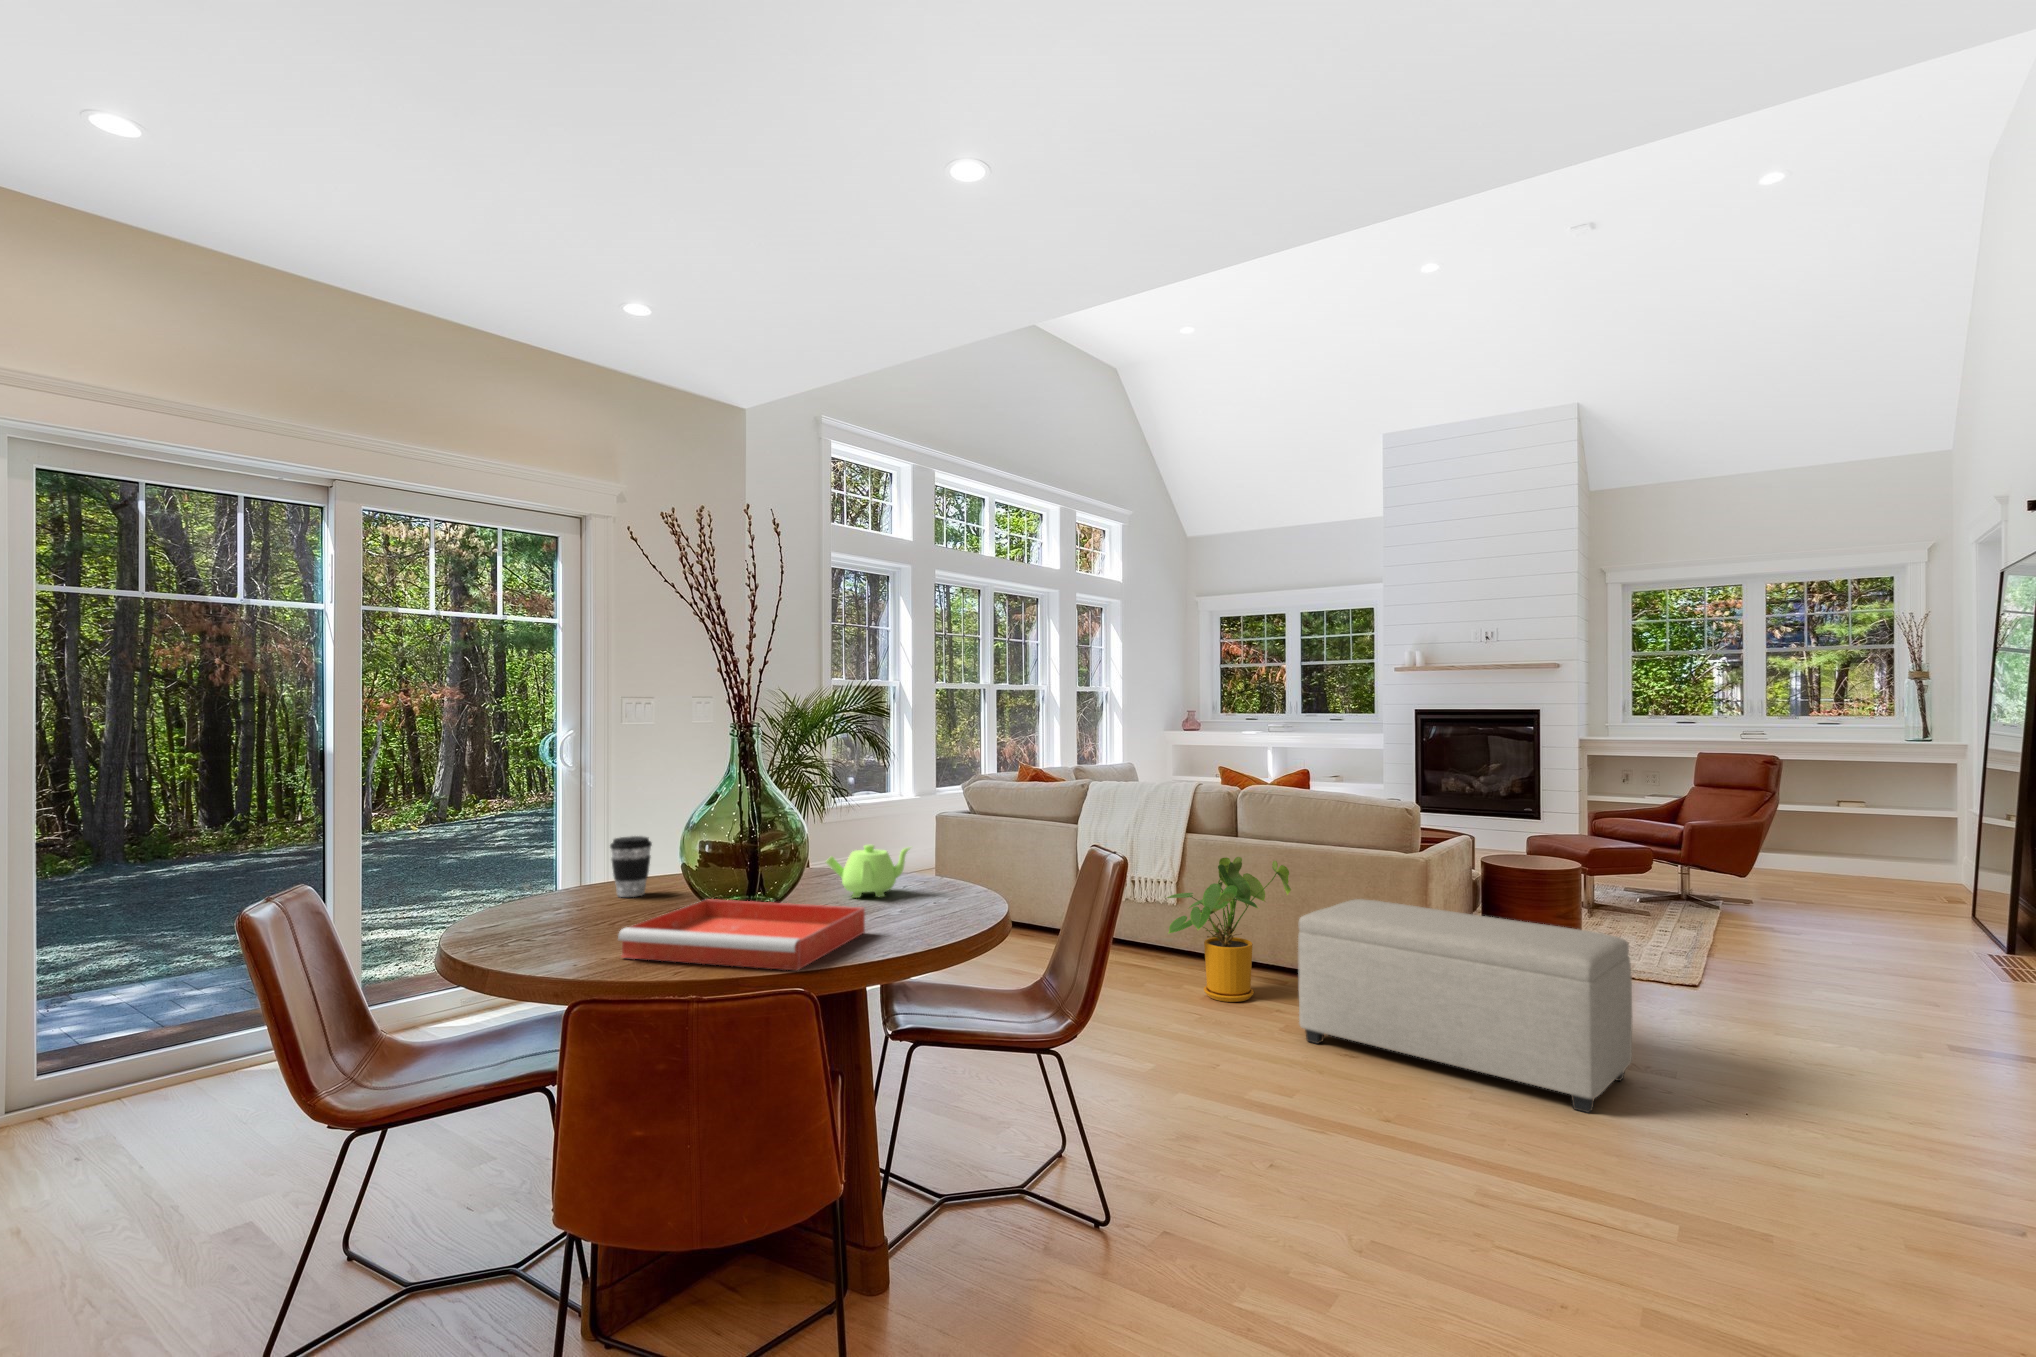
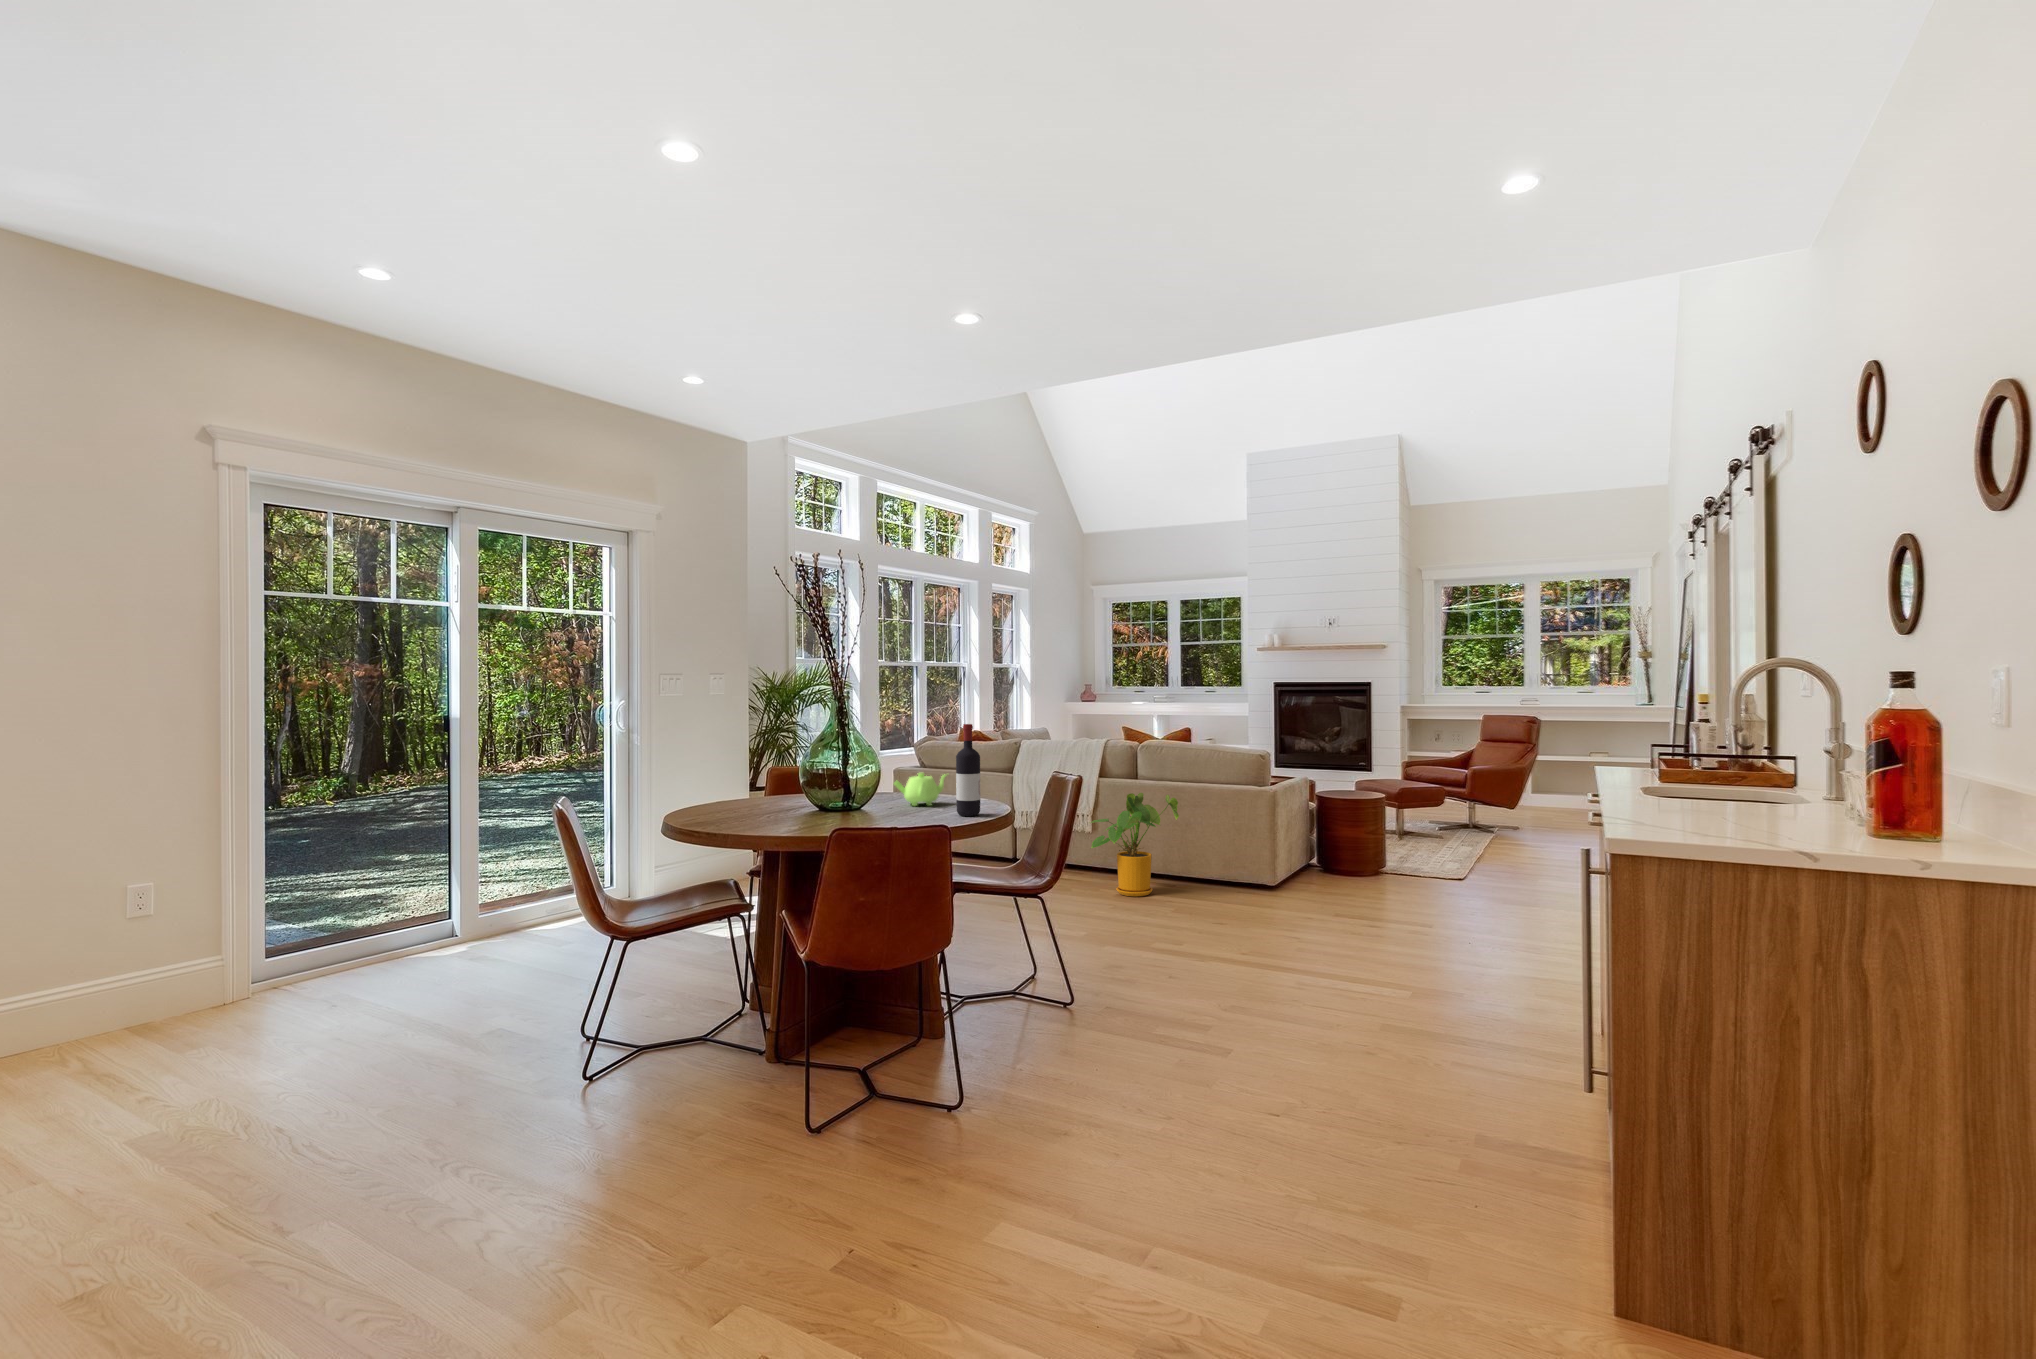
wine bottle: none [901,772,941,925] -> present [956,724,980,816]
coffee cup: present [610,836,652,897] -> none [749,770,776,809]
tray: present [618,899,865,970] -> none [807,803,939,834]
ottoman: present [1298,899,1632,1113] -> none [1186,819,1401,944]

